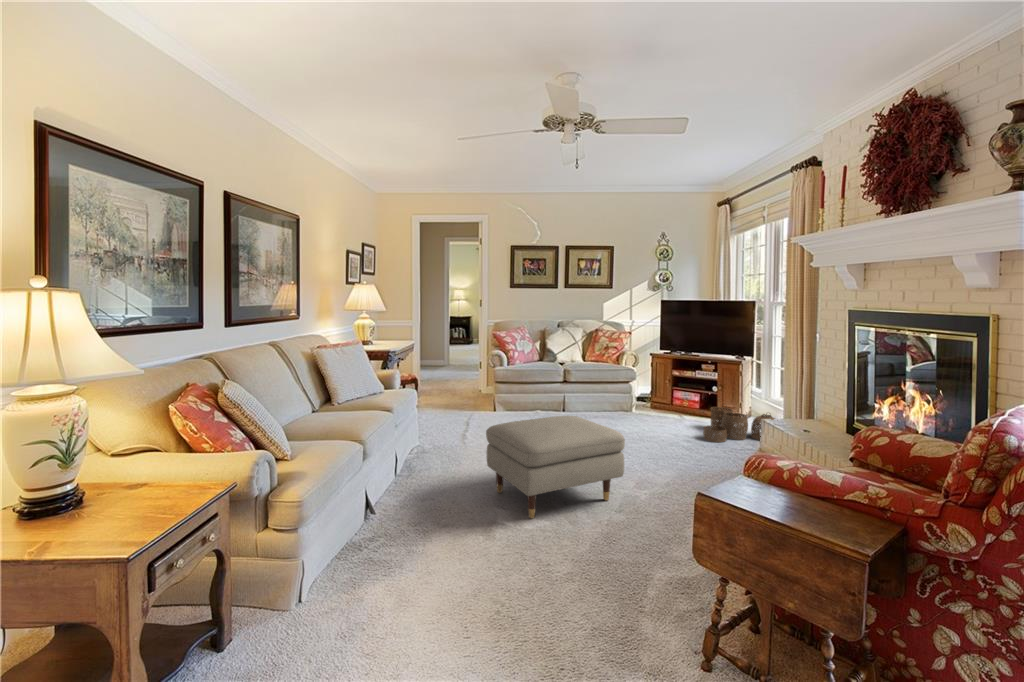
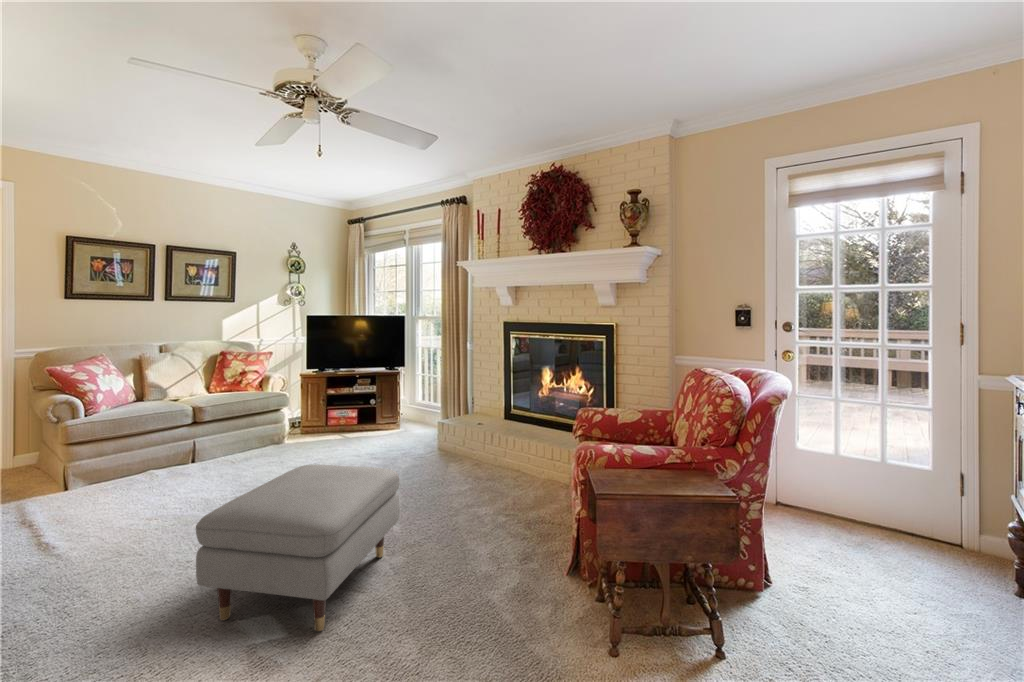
woven basket: present [703,407,775,442] -> none [385,416,447,455]

